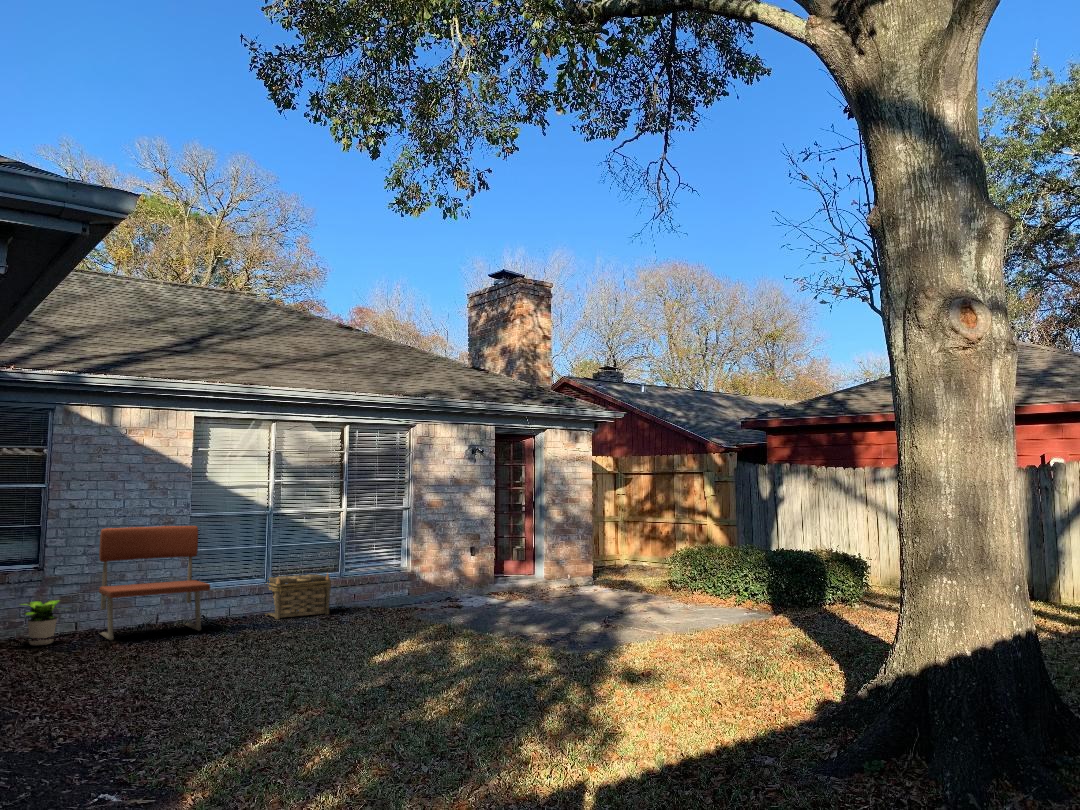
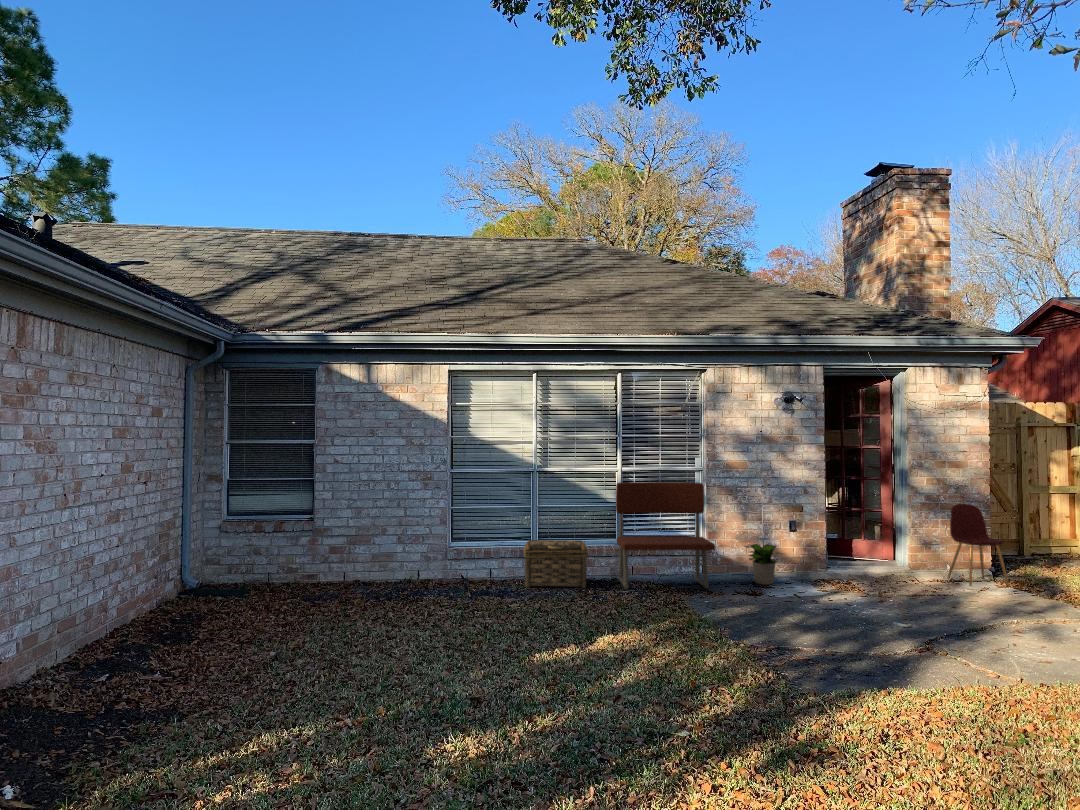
bench: present [99,526,210,640] -> present [616,482,715,589]
chair: none [569,529,608,587] -> present [948,504,1009,586]
potted plant: present [20,600,67,645] -> present [745,544,780,585]

